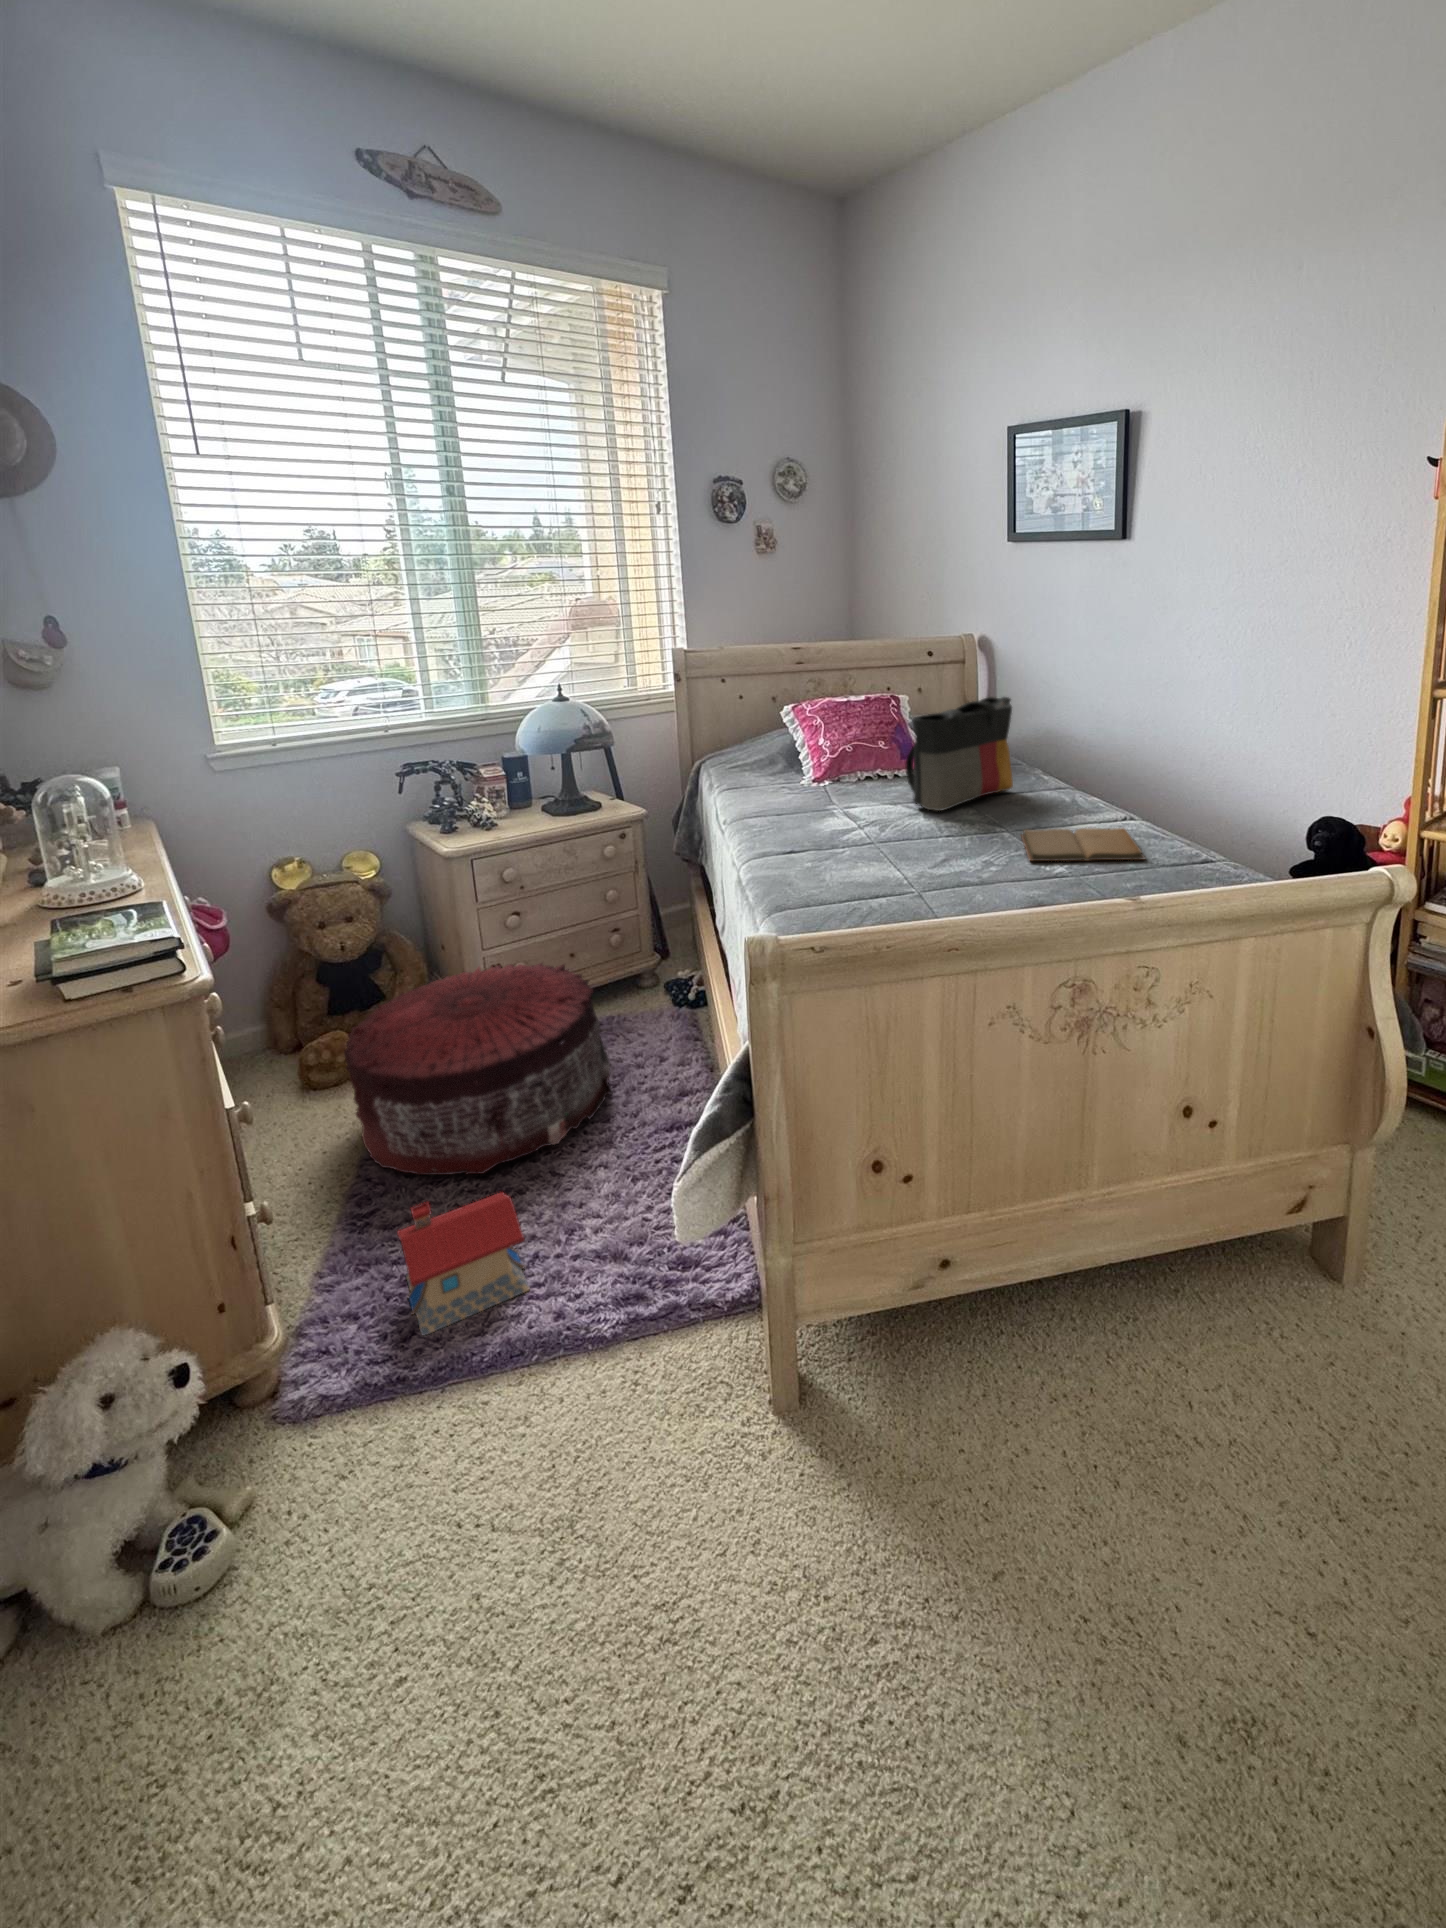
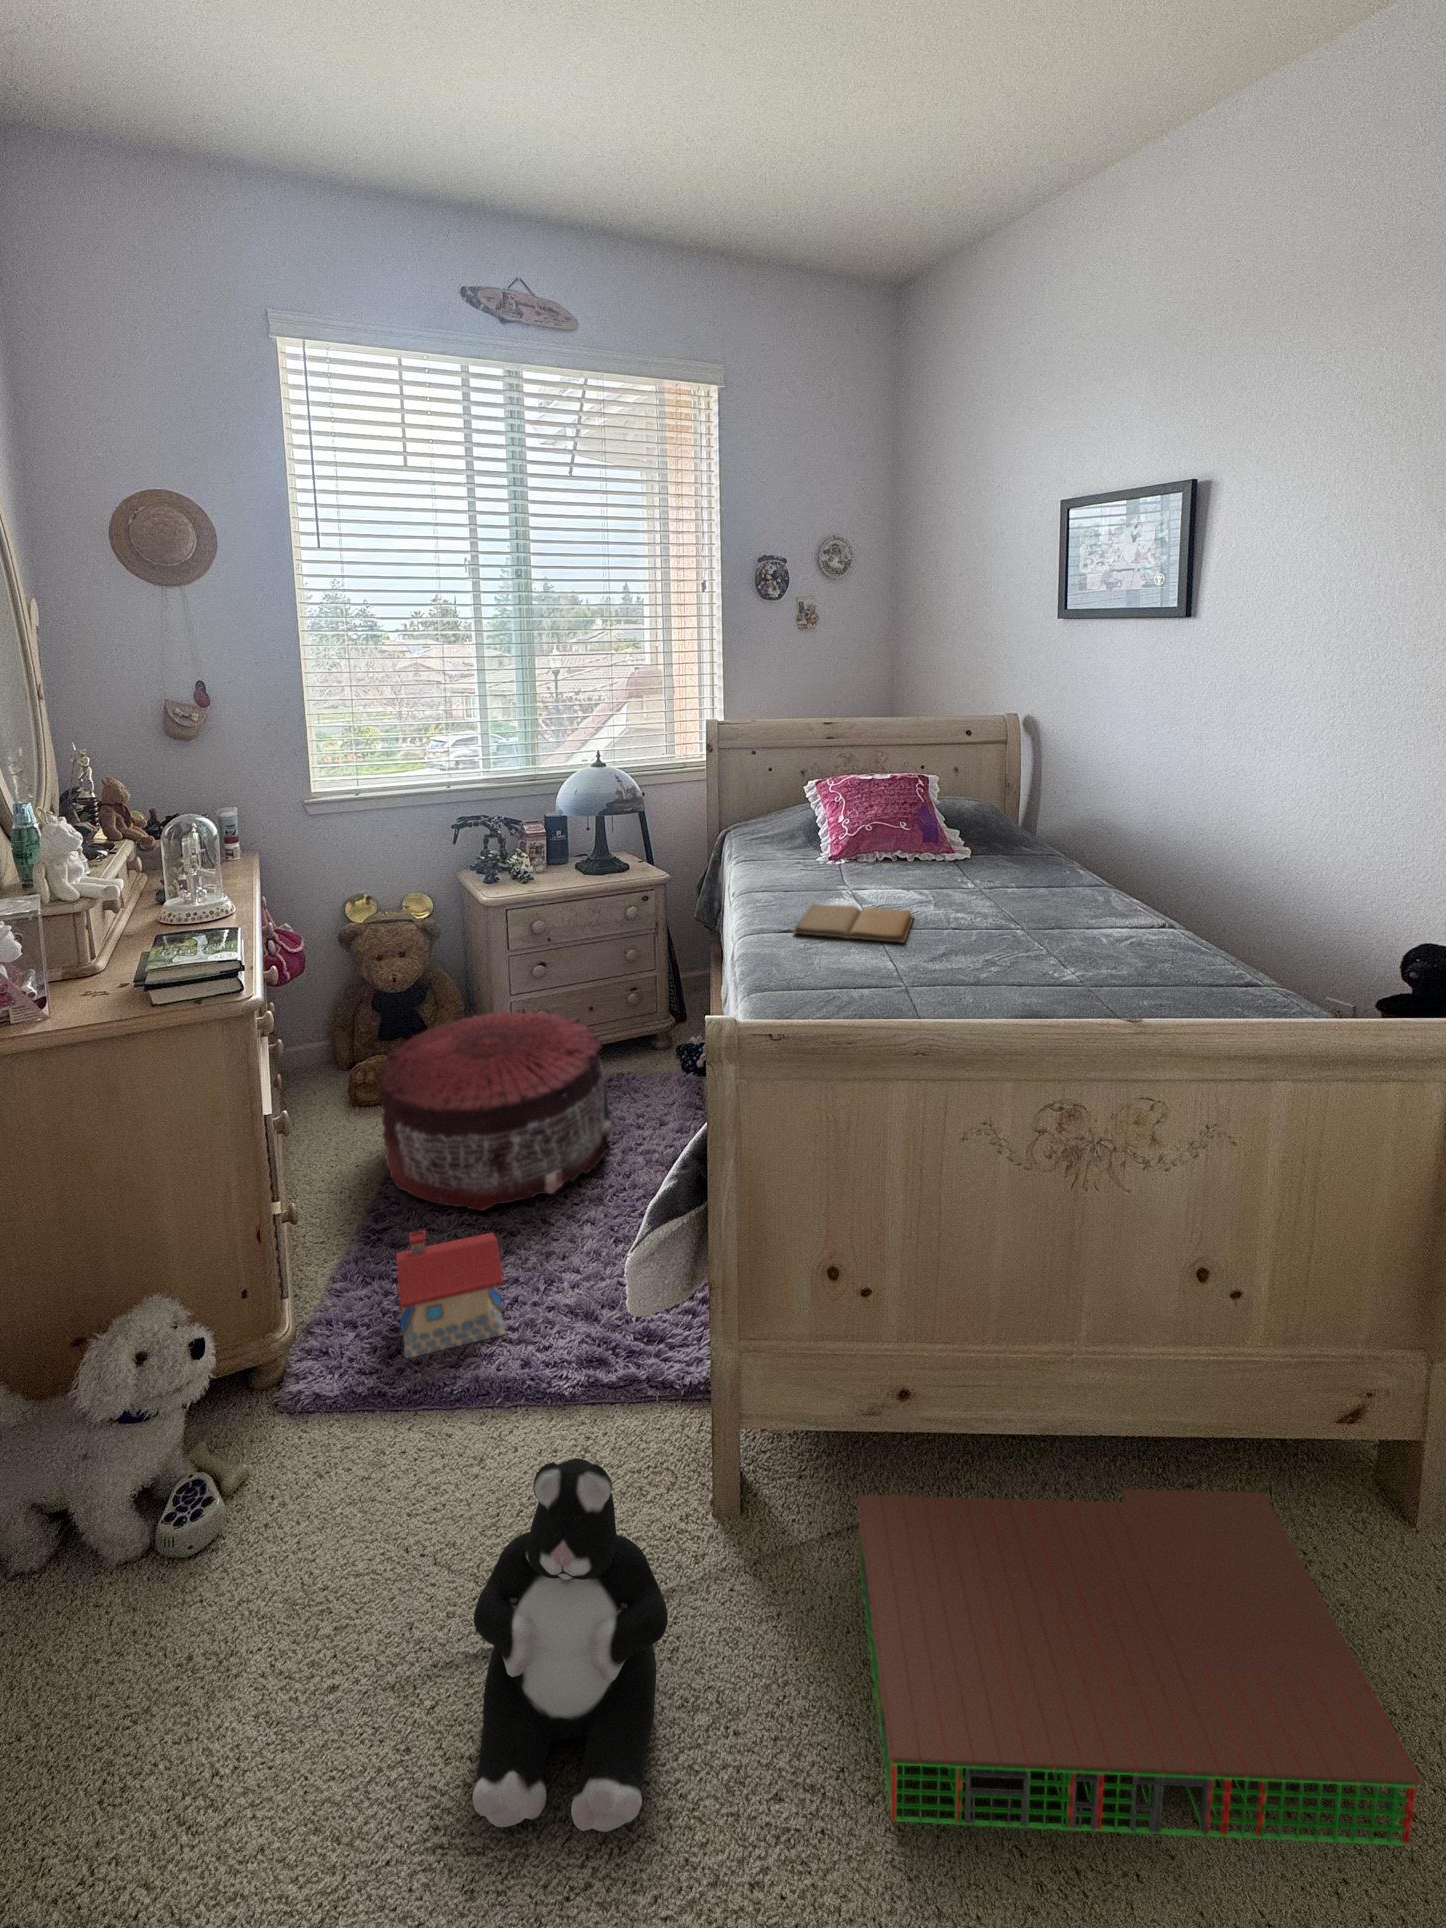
tote bag: present [905,697,1013,811] -> none [932,782,1054,900]
book: present [1021,828,1145,861] -> present [794,904,913,942]
storage bin: none [910,1280,1382,1632] -> present [857,1489,1422,1845]
plush toy: none [554,1387,754,1756] -> present [473,1458,668,1832]

